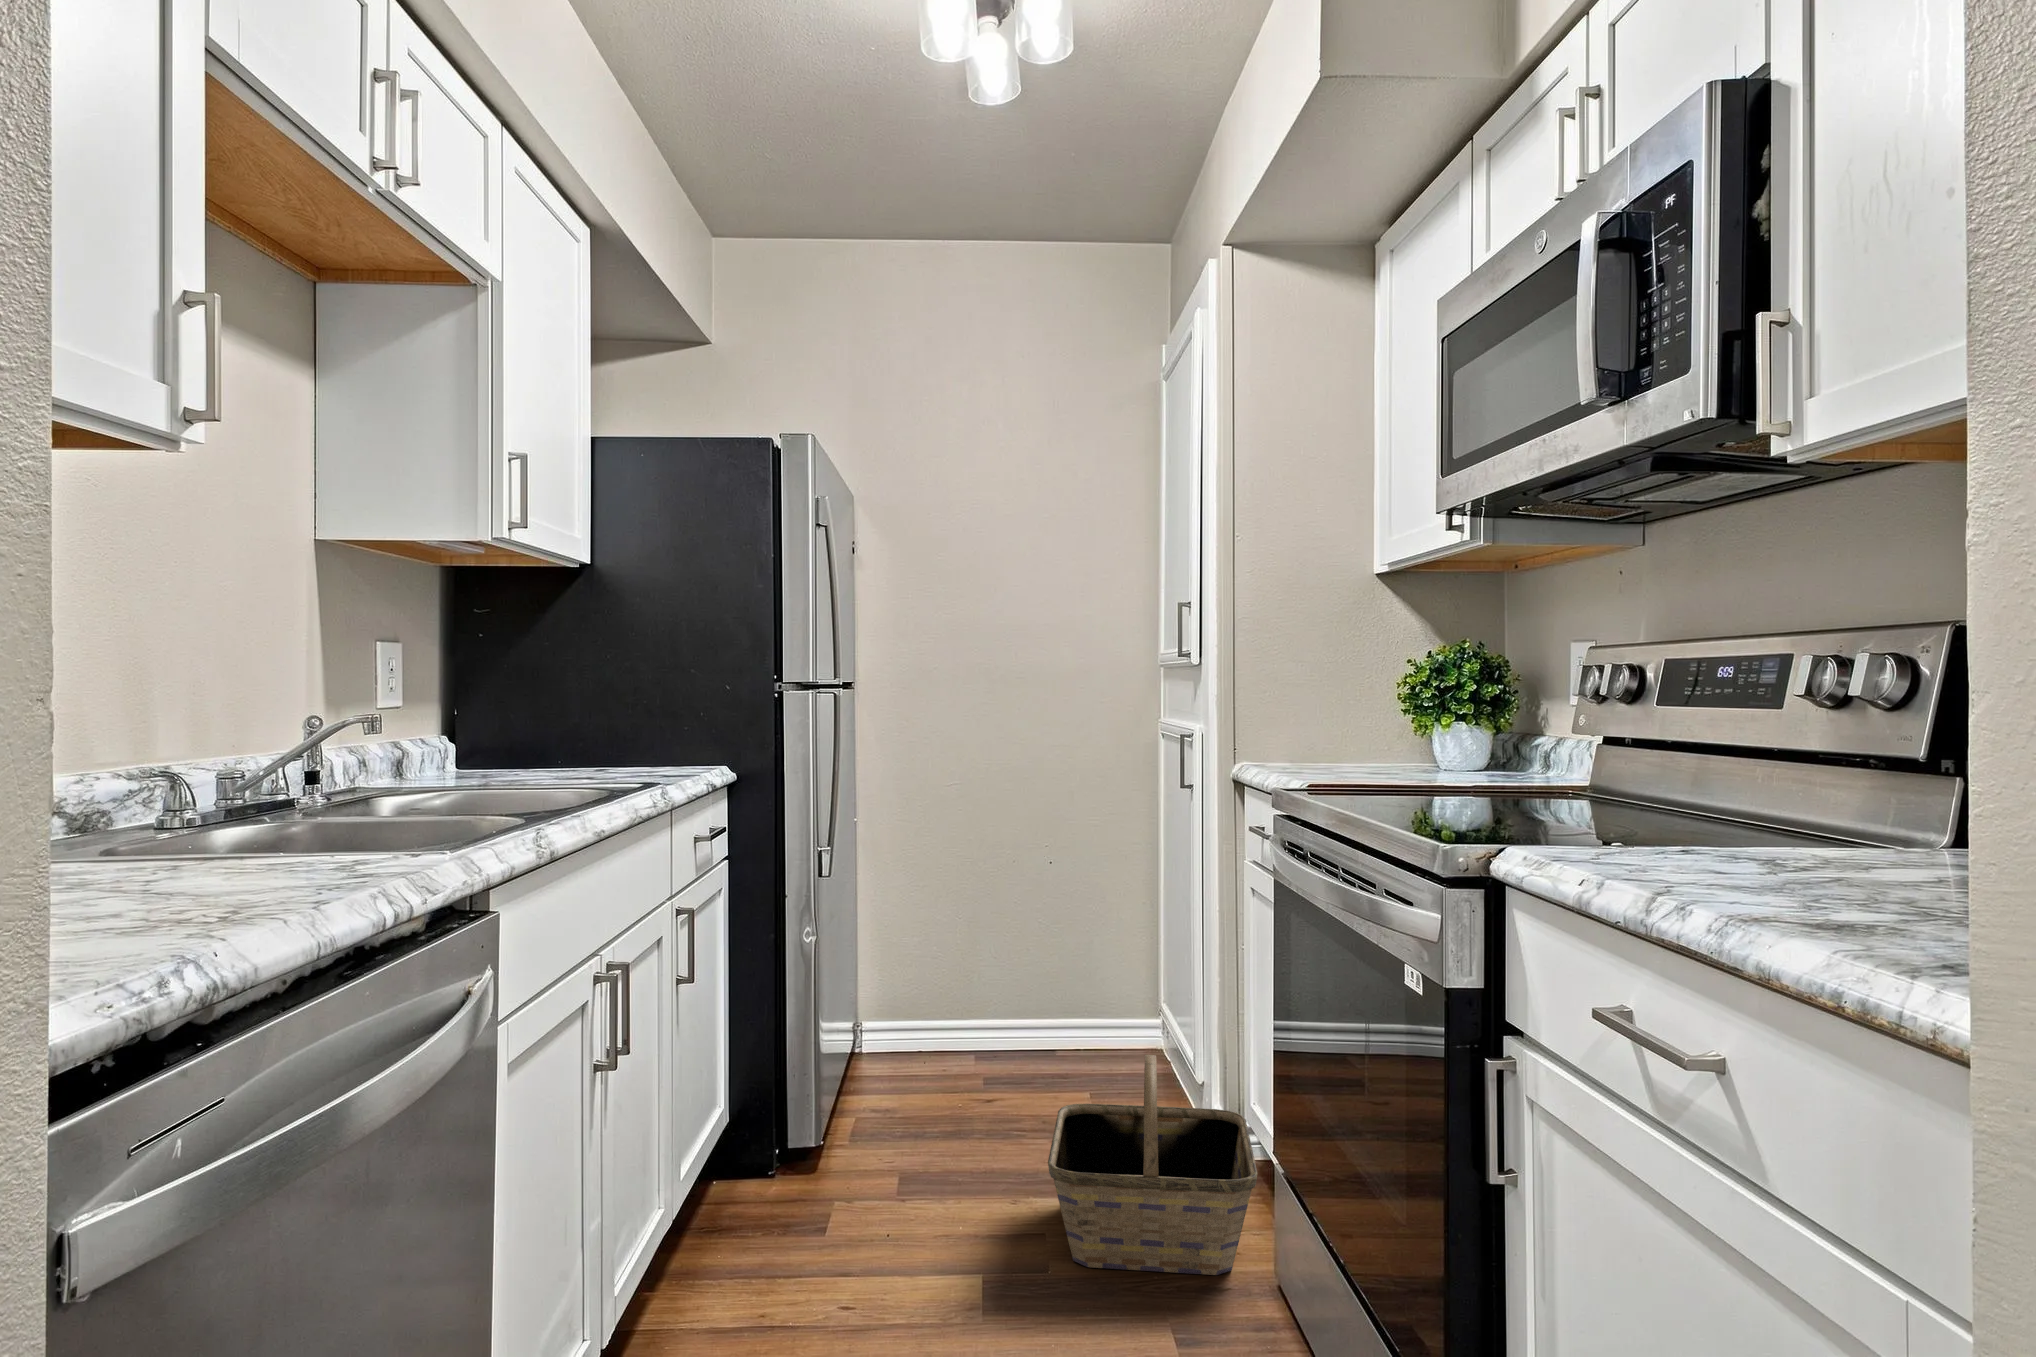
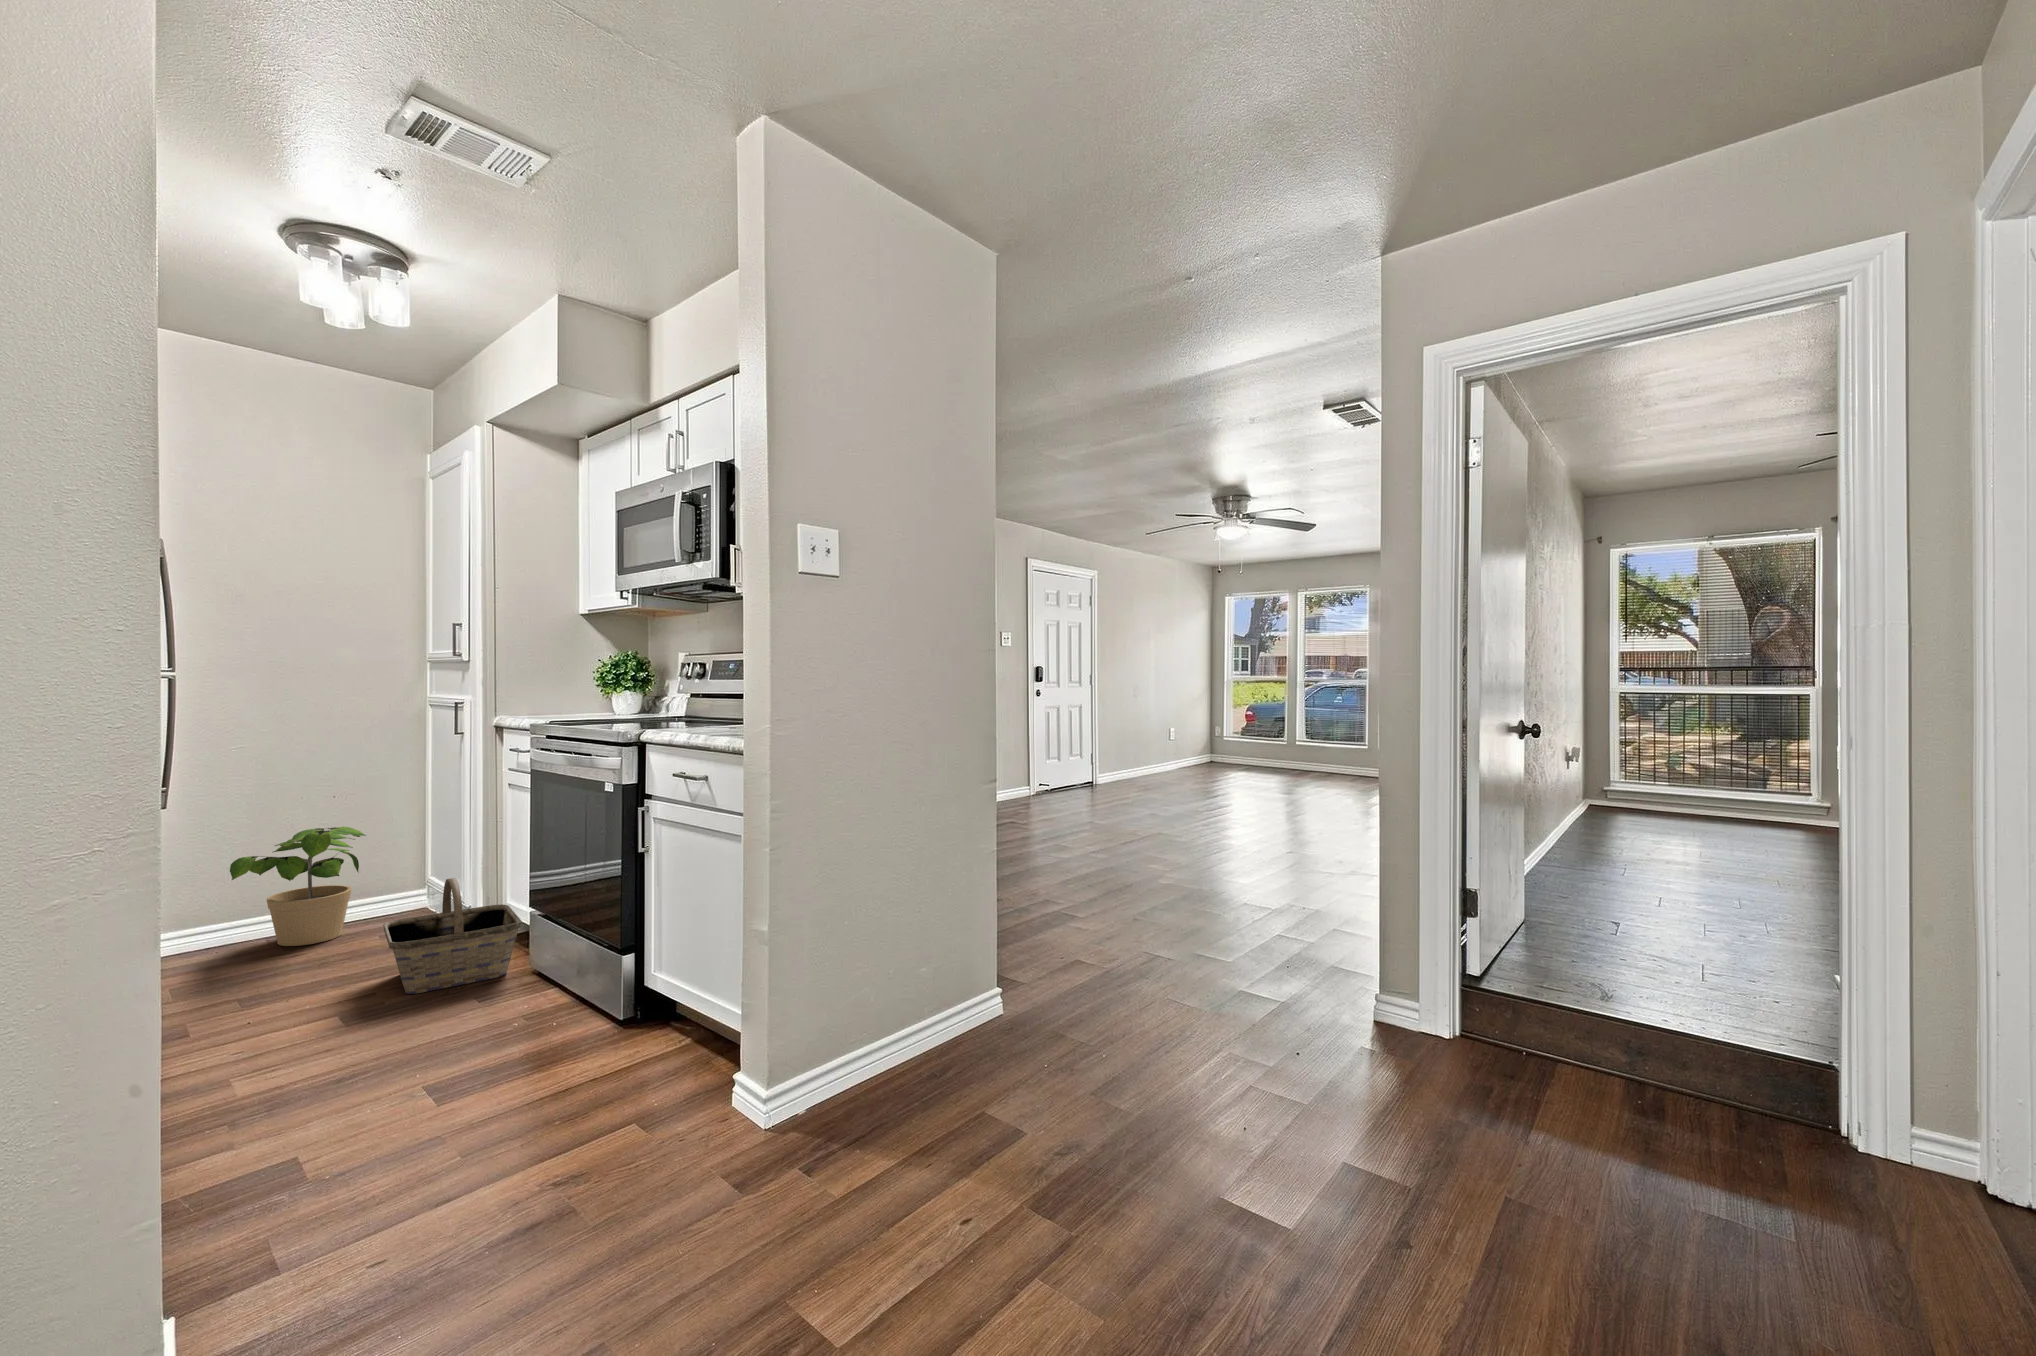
potted plant: none [918,918,1066,1085] -> present [230,827,366,946]

